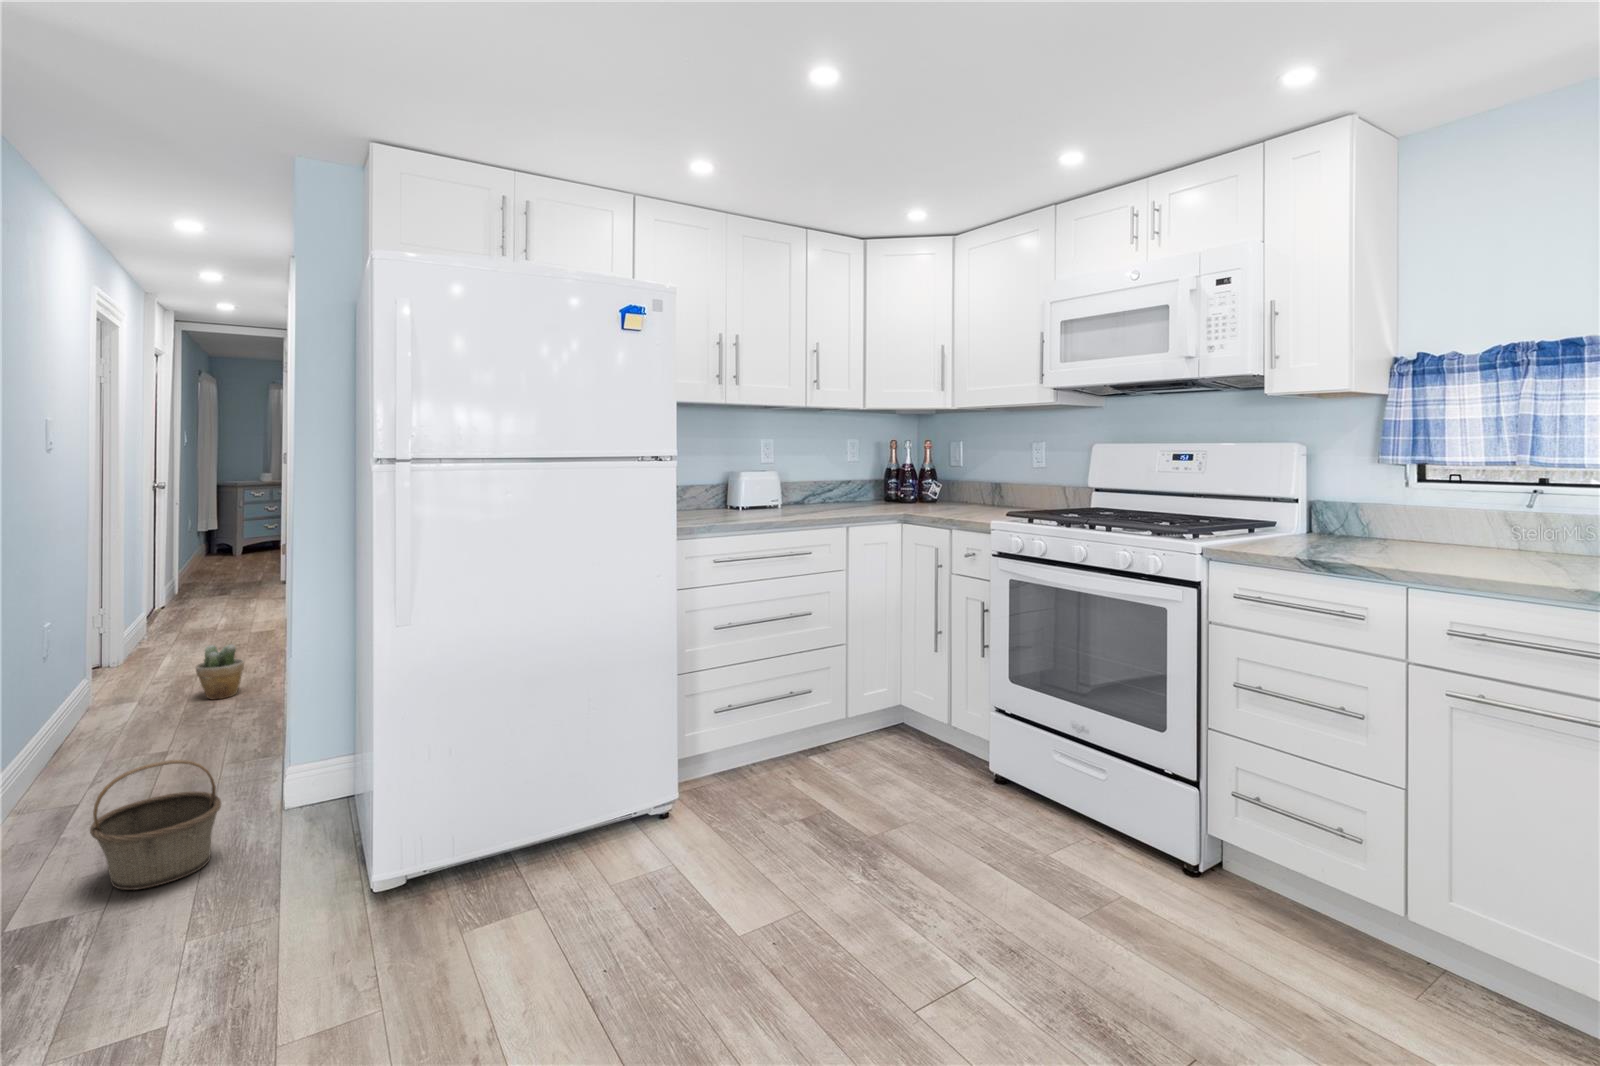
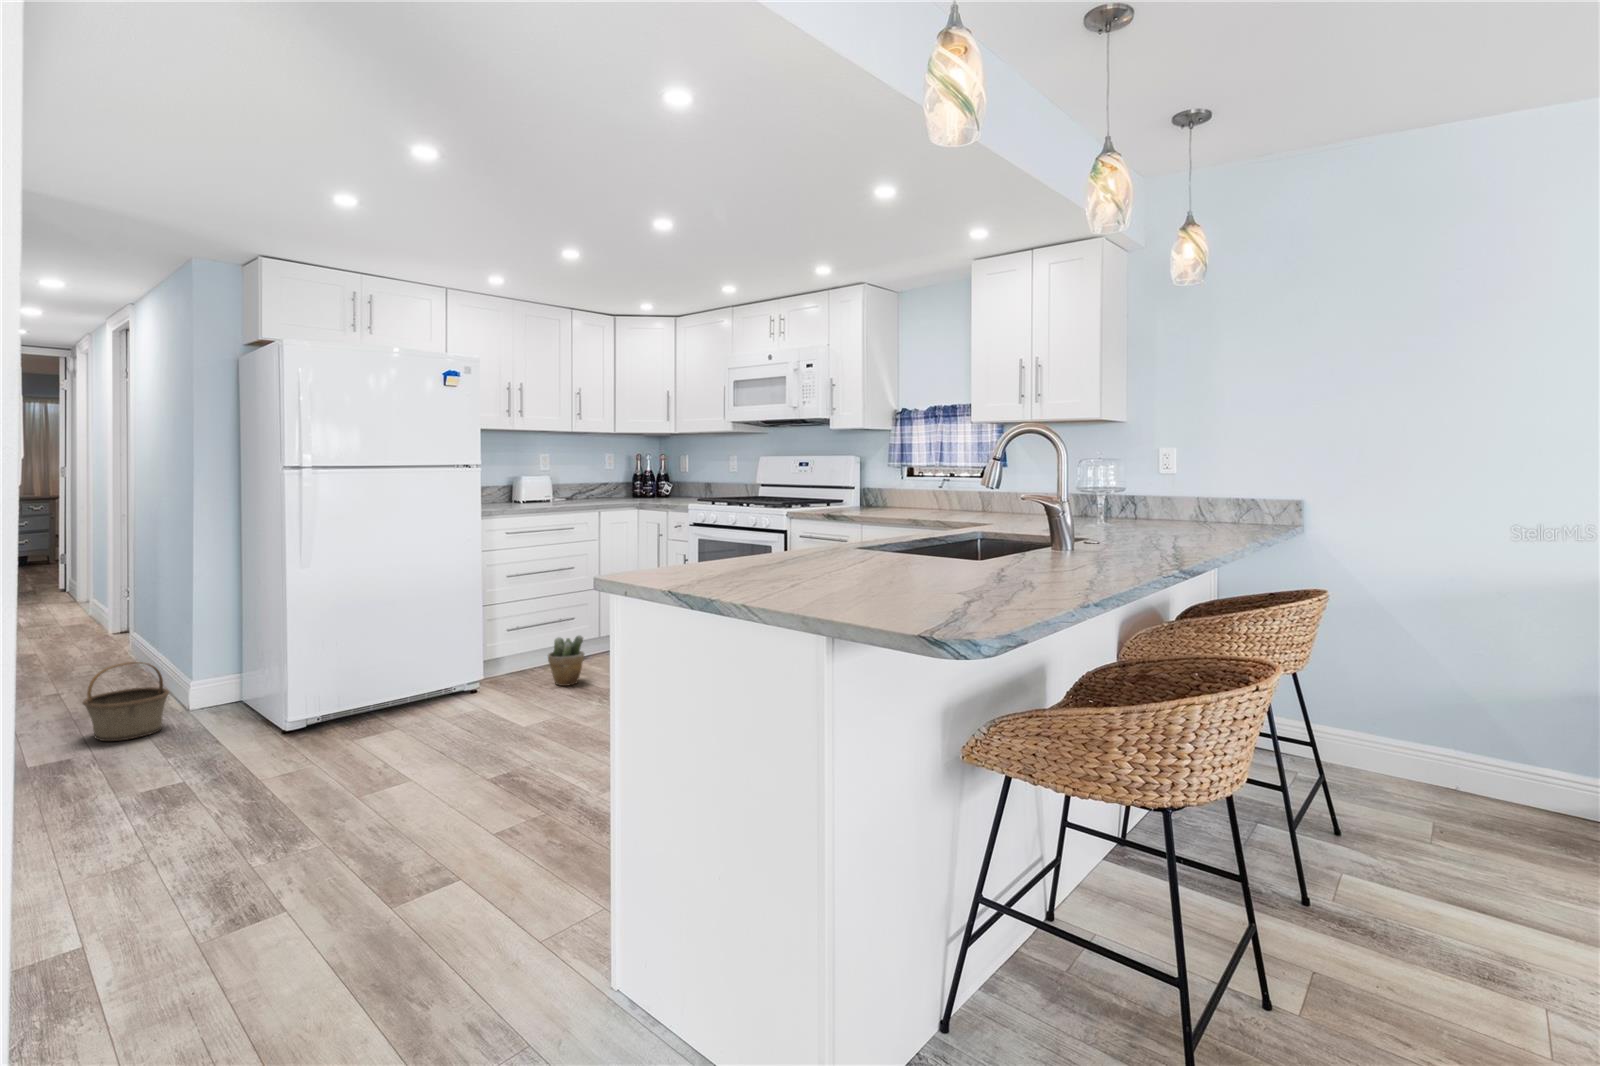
potted plant: present [196,645,244,699] -> present [548,635,584,686]

